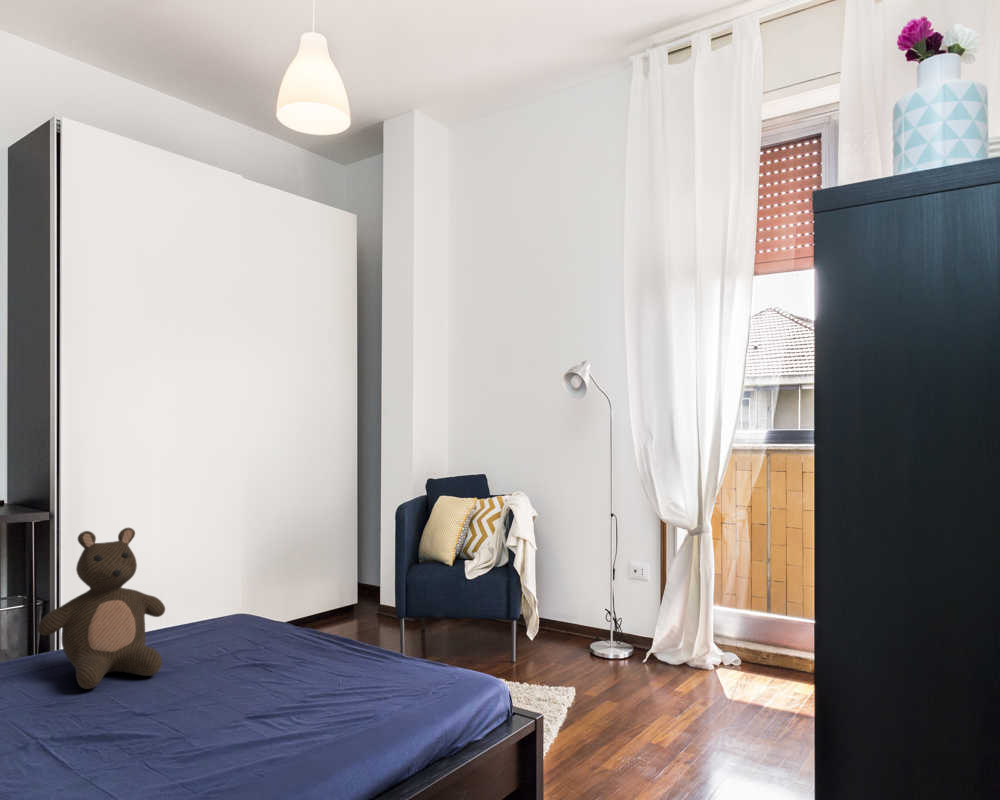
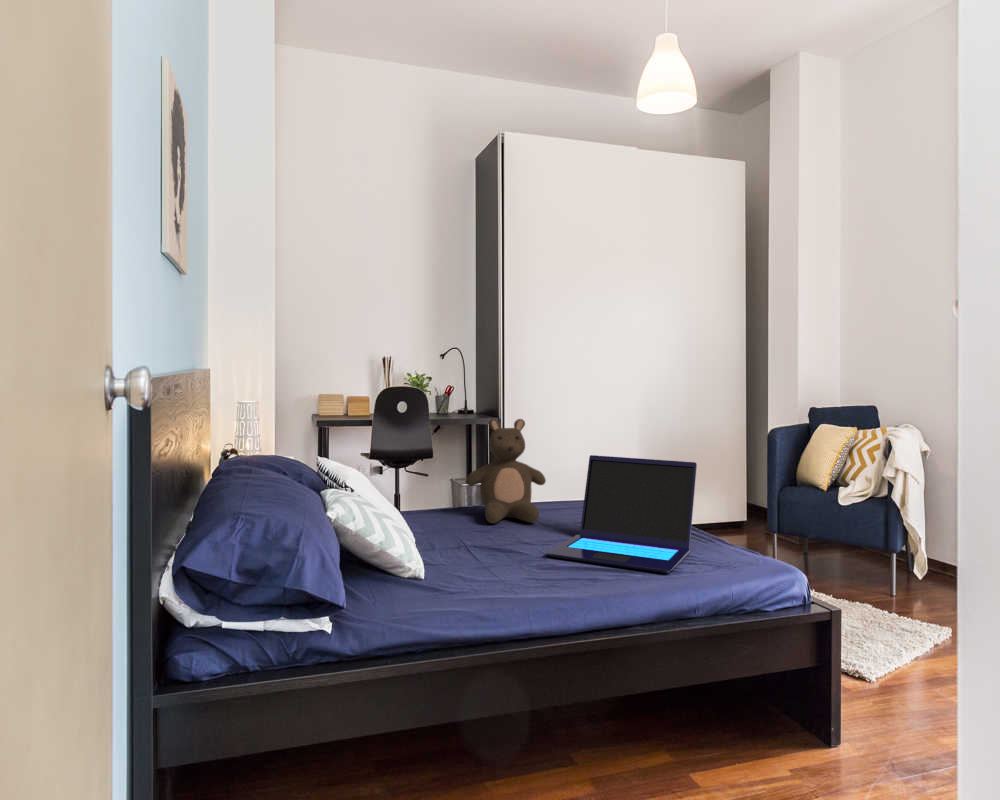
laptop: none [200,570,381,733] -> present [546,455,697,573]

